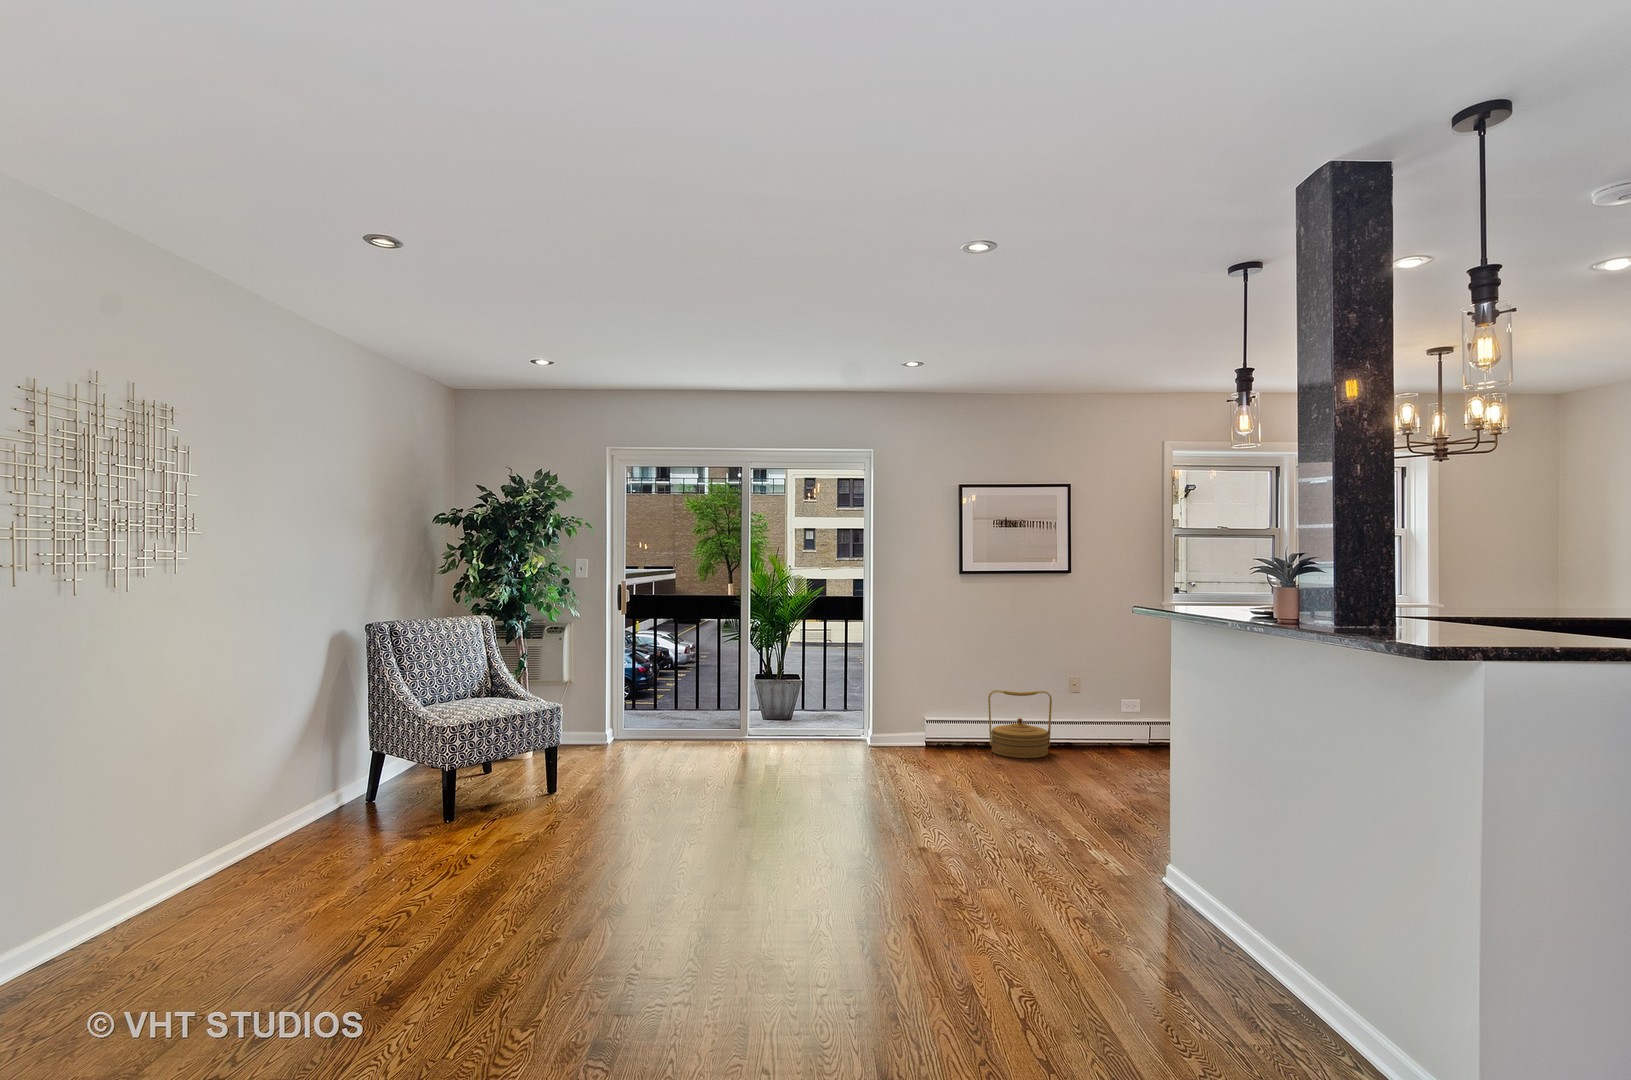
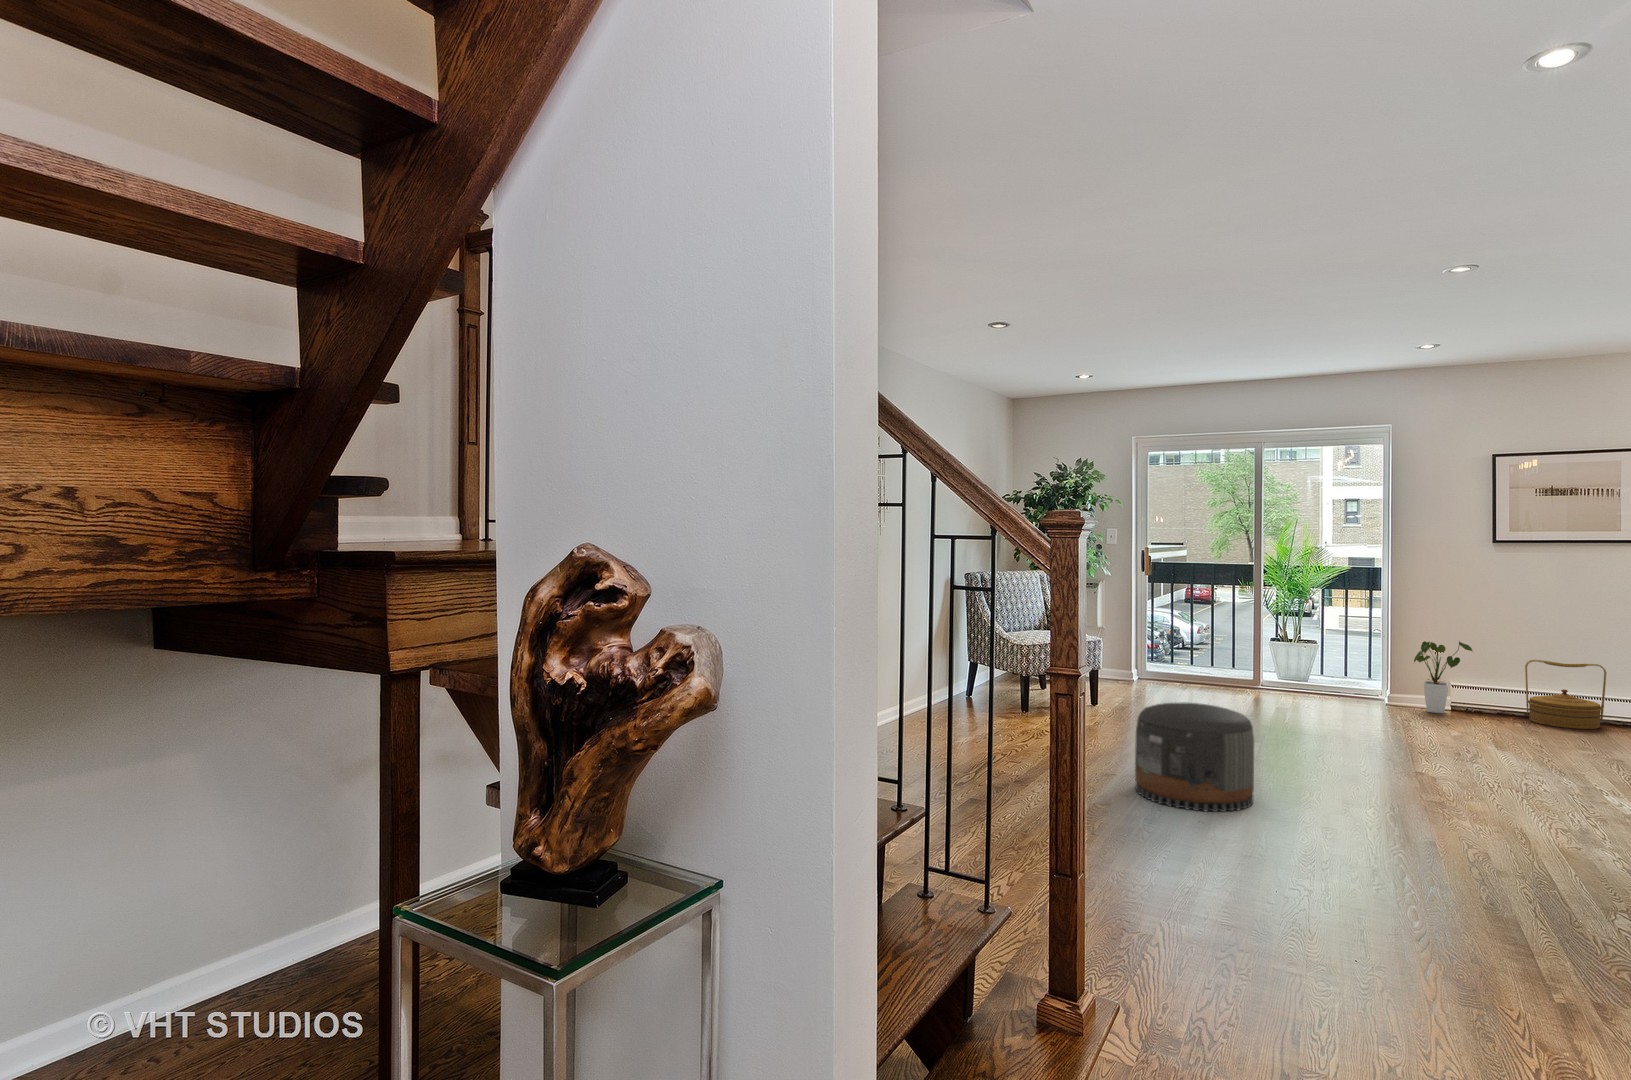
house plant: none [894,674,945,754] -> present [1414,641,1473,714]
pouf: none [586,816,749,998] -> present [1135,702,1254,812]

